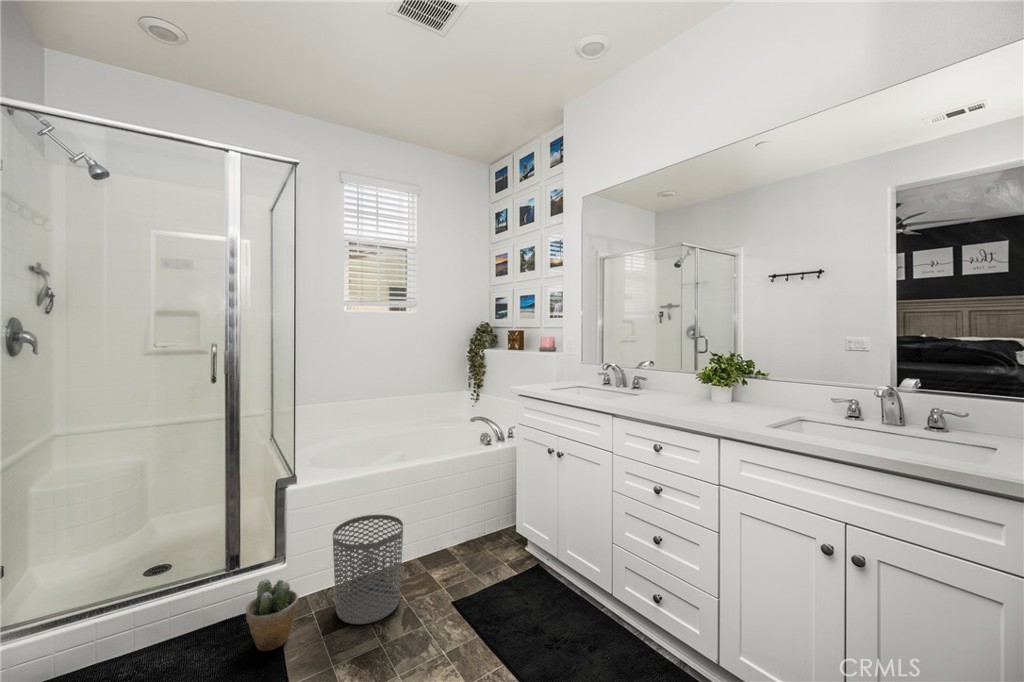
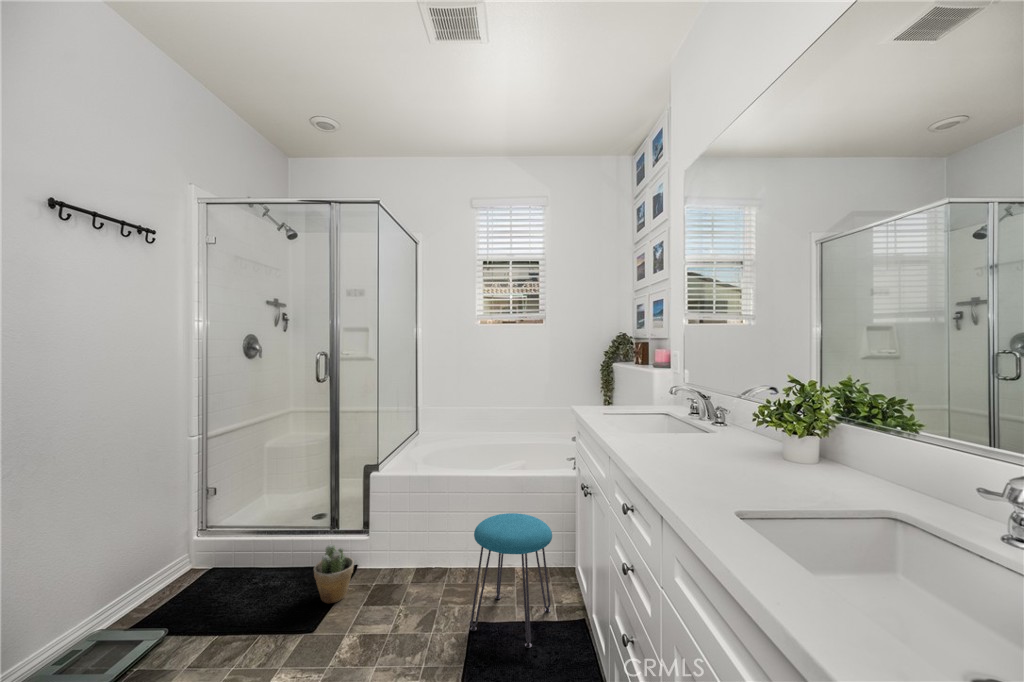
stool: none [448,490,521,609] -> present [470,513,552,648]
waste bin: present [333,515,403,624] -> none [380,513,442,612]

